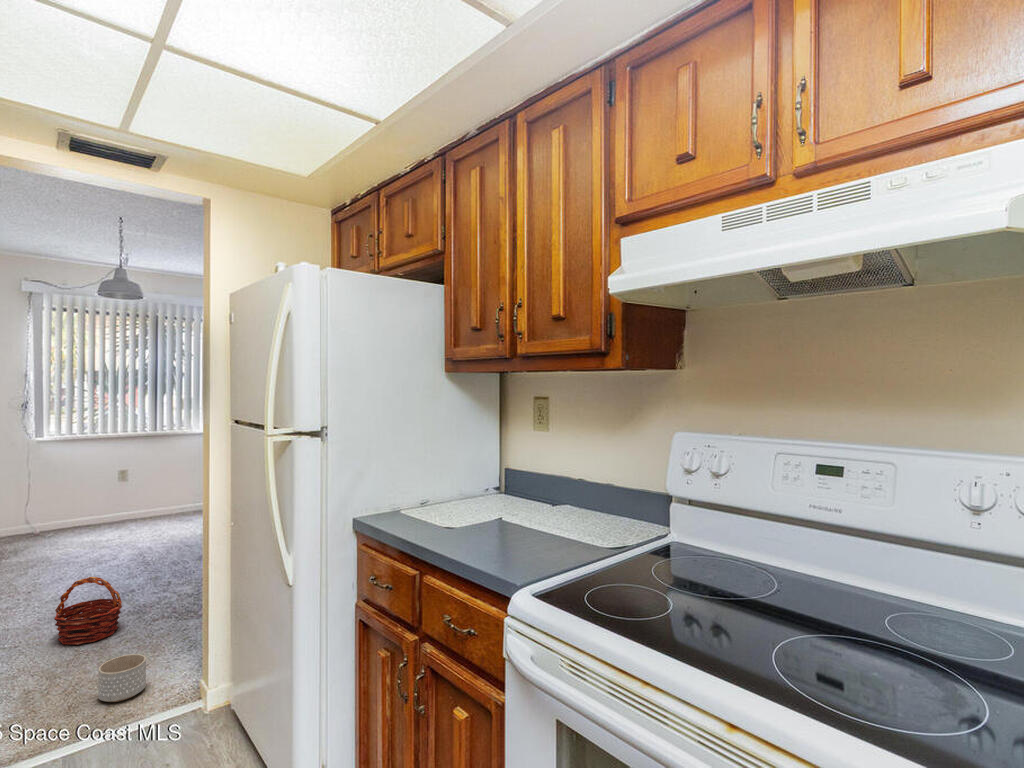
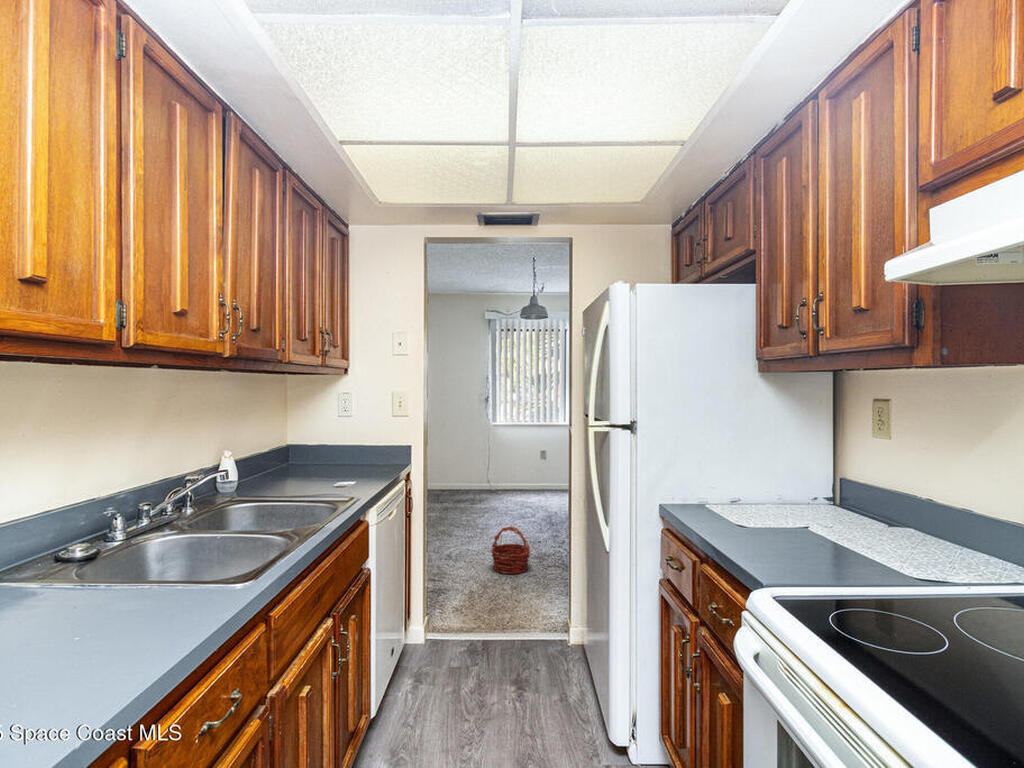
planter: present [98,654,146,702] -> none [508,587,537,620]

